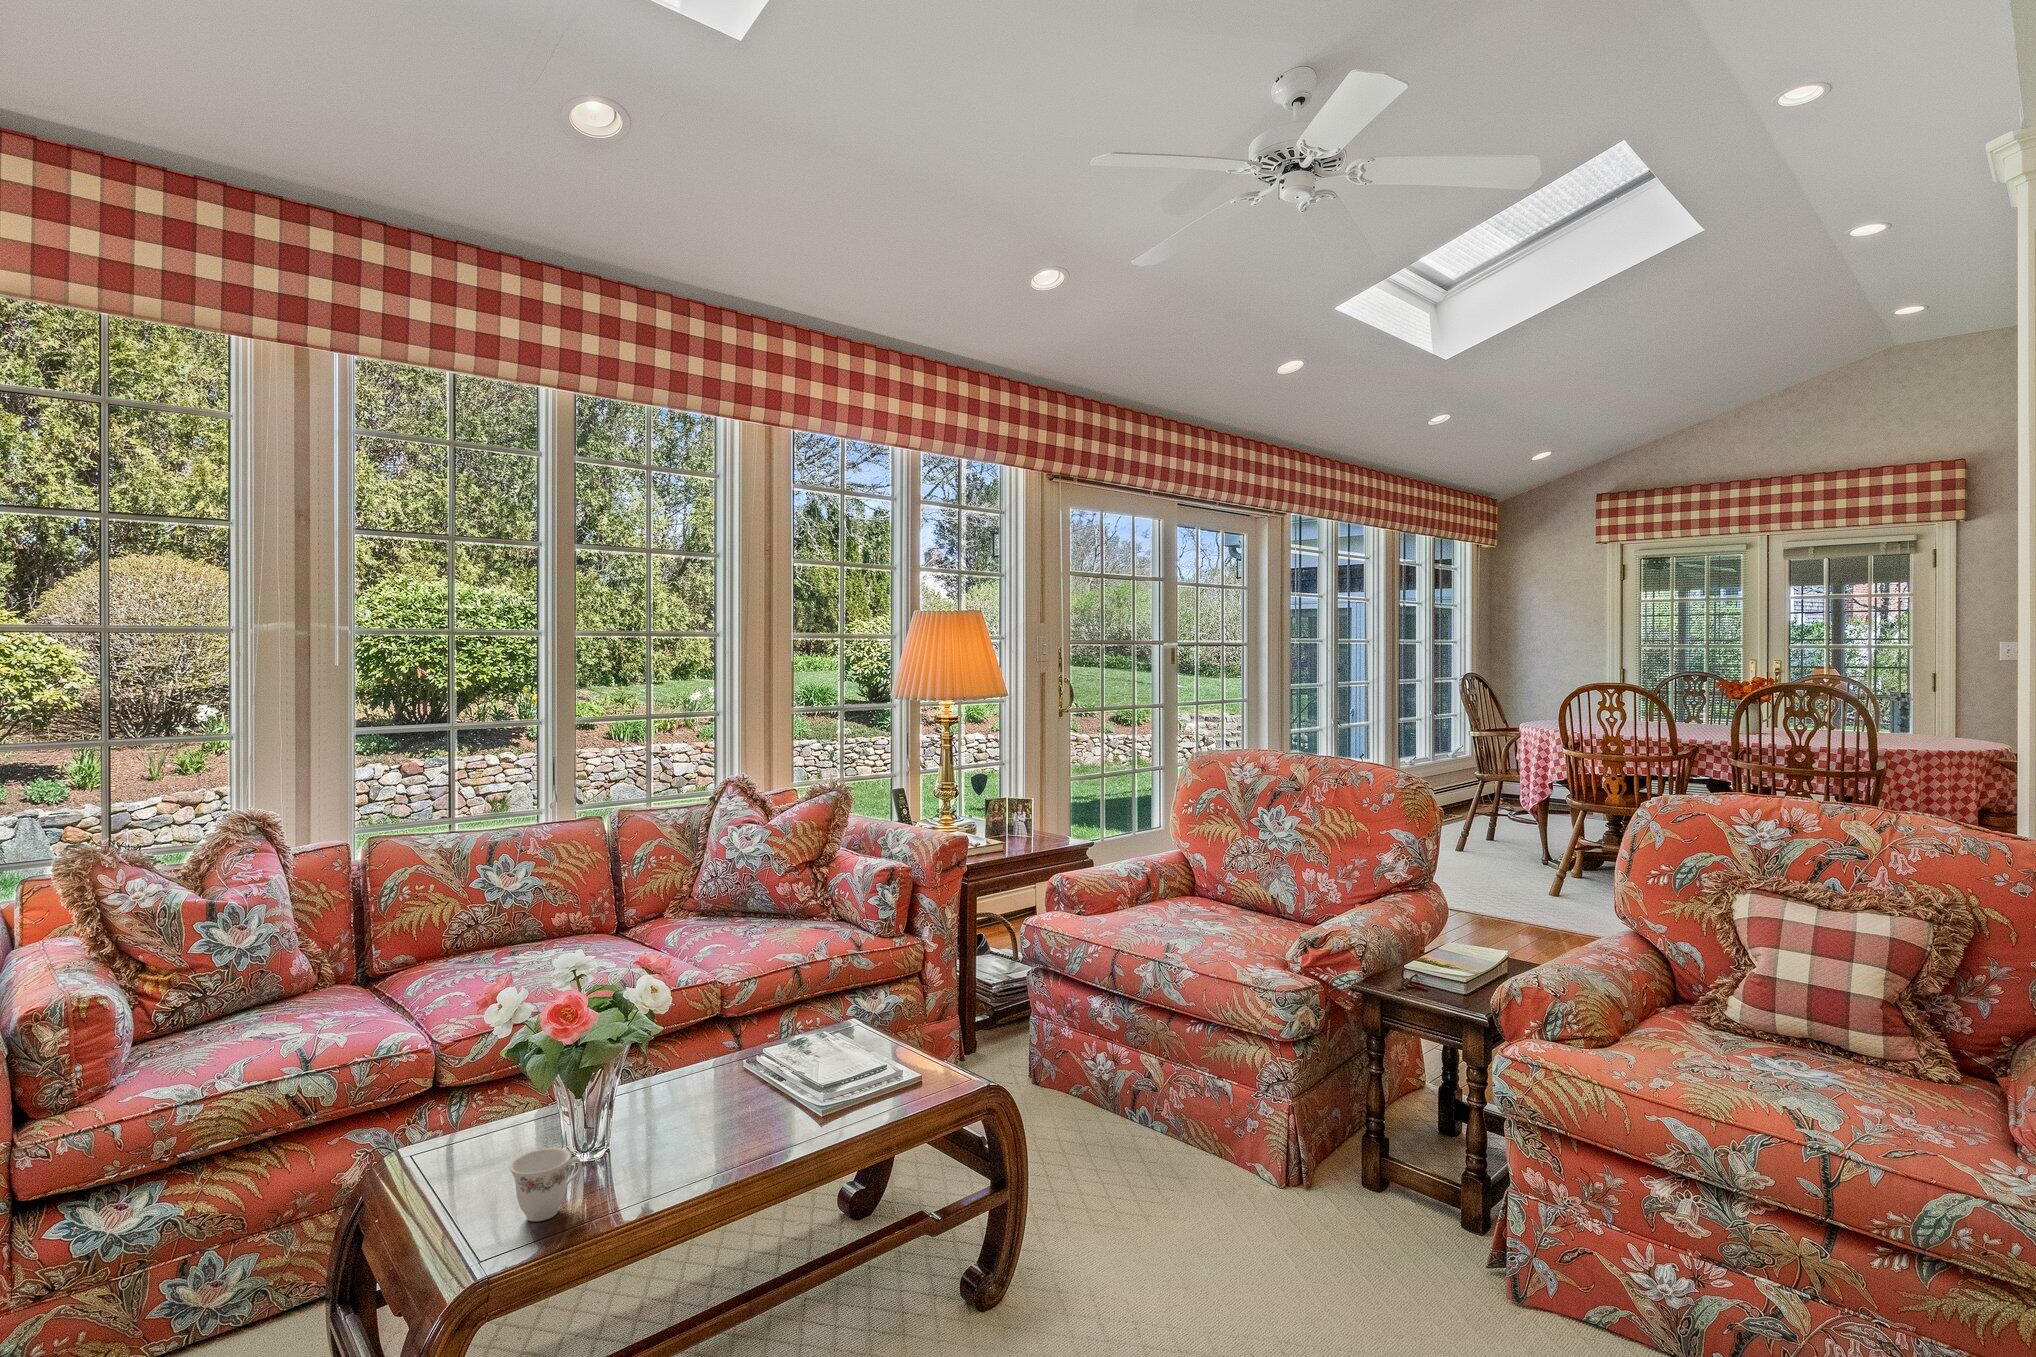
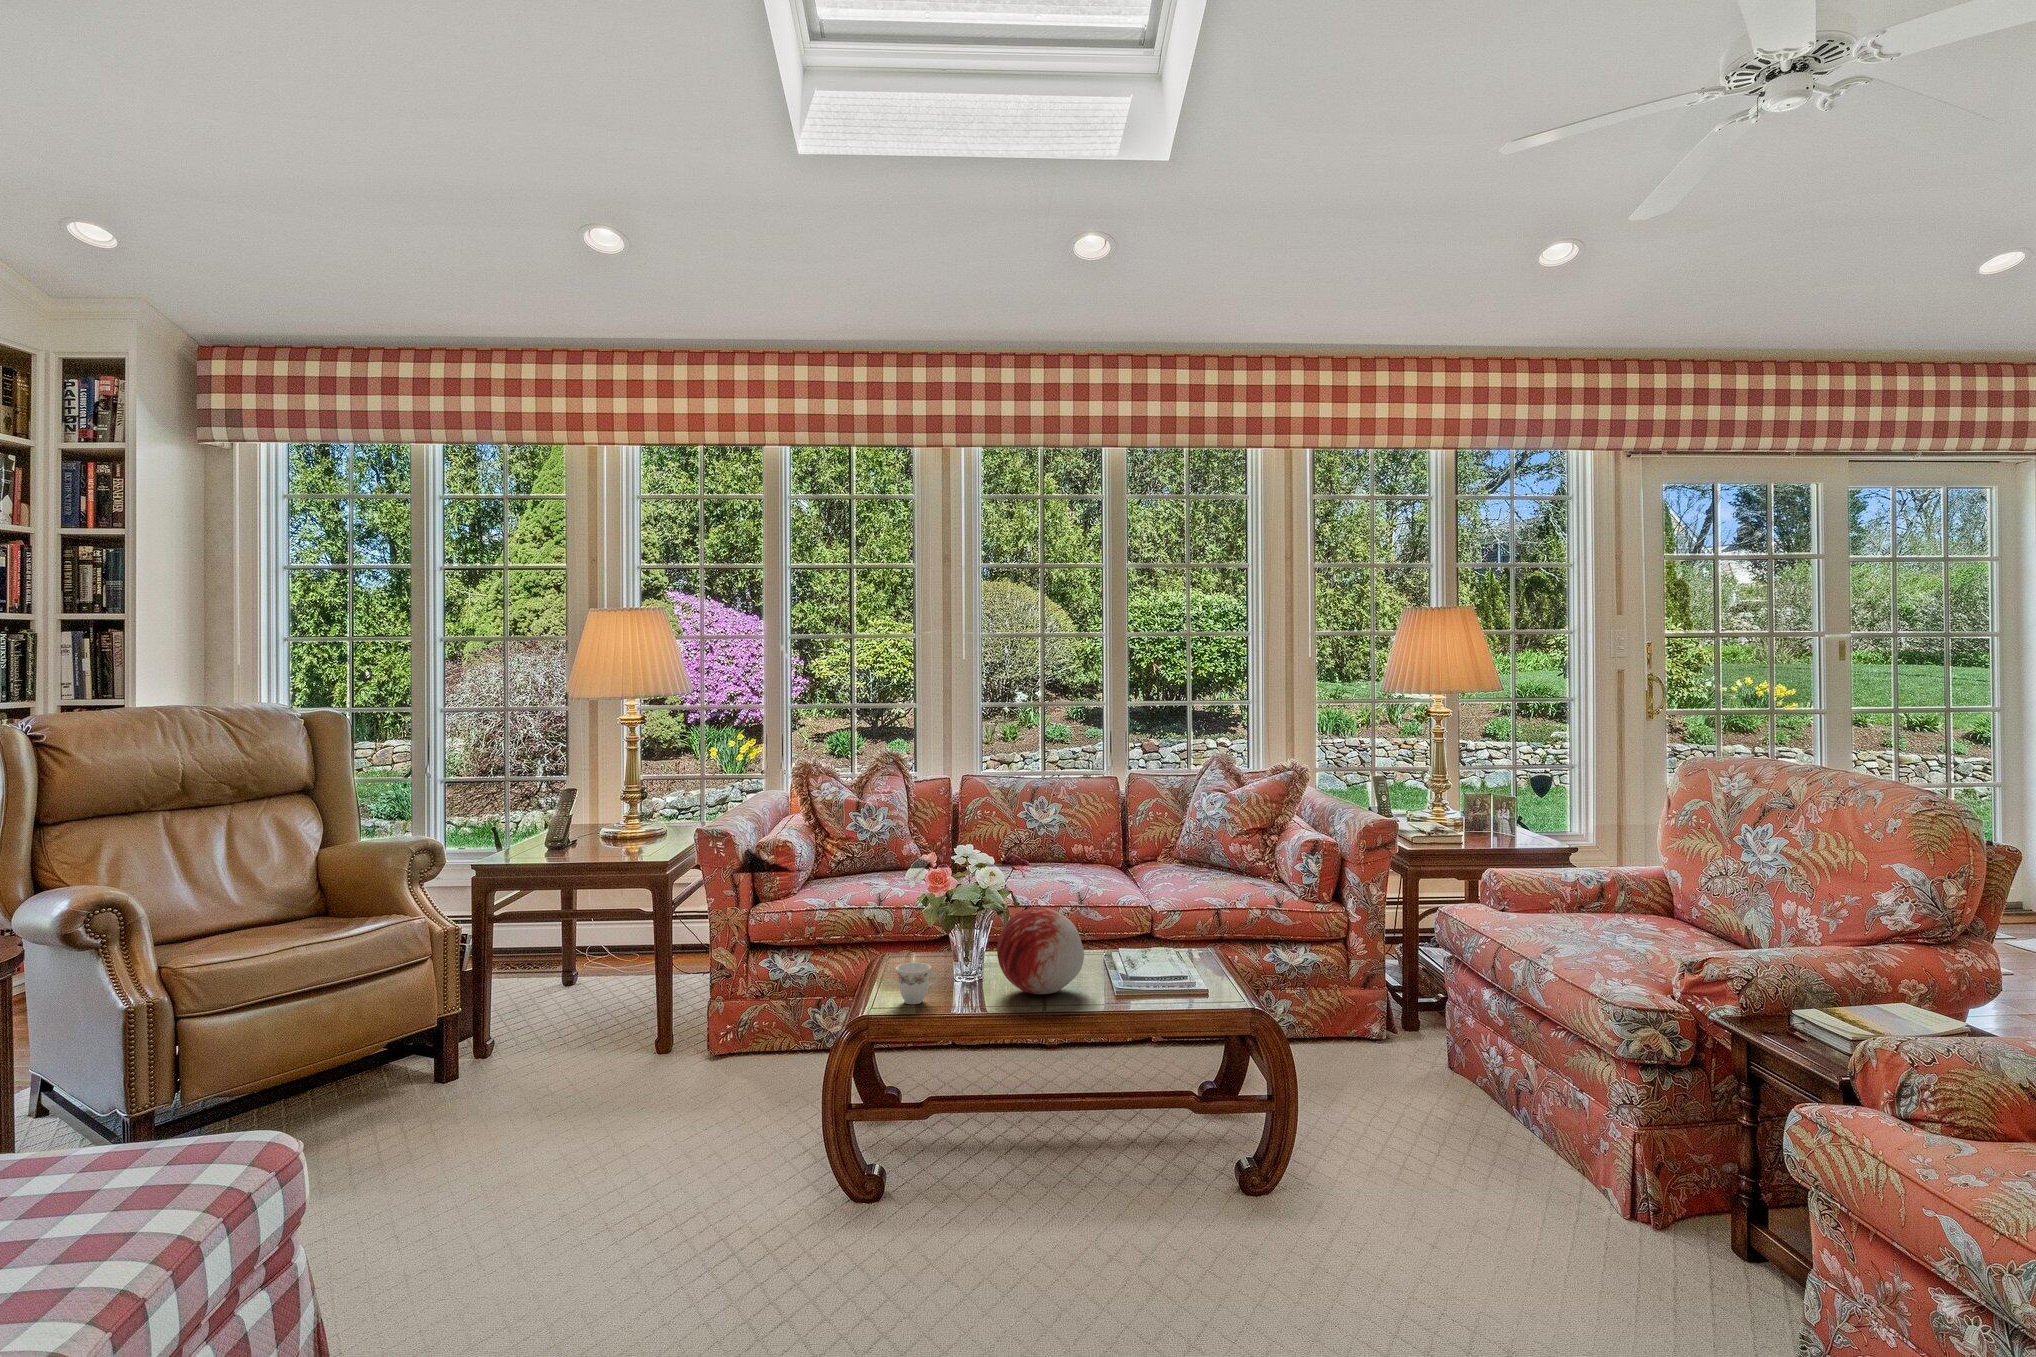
decorative orb: none [653,1019,778,1145] -> present [997,907,1084,994]

